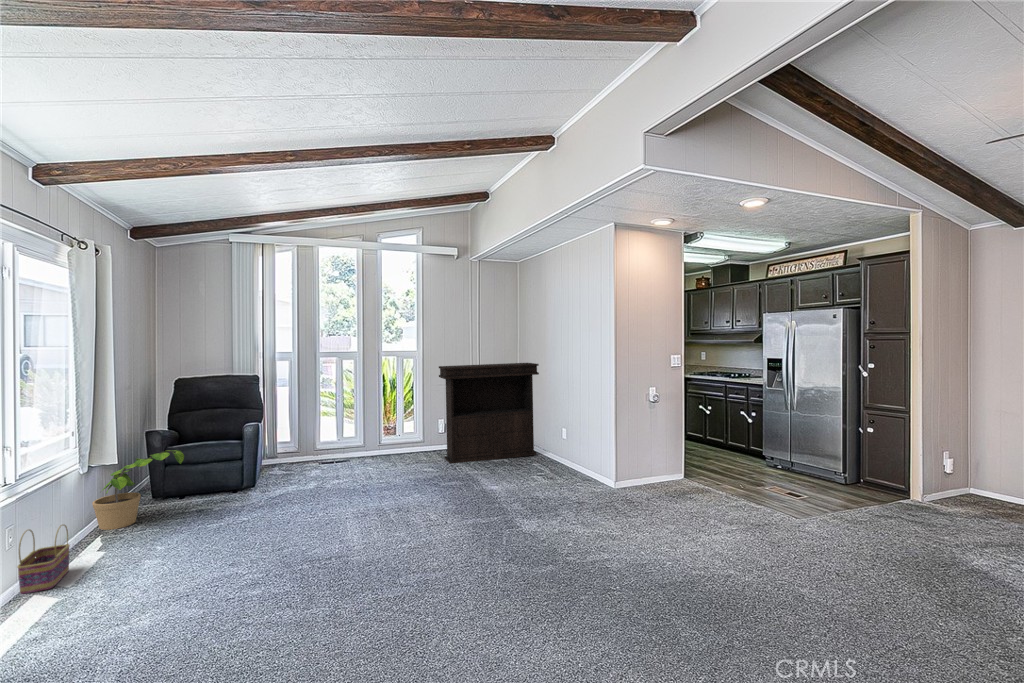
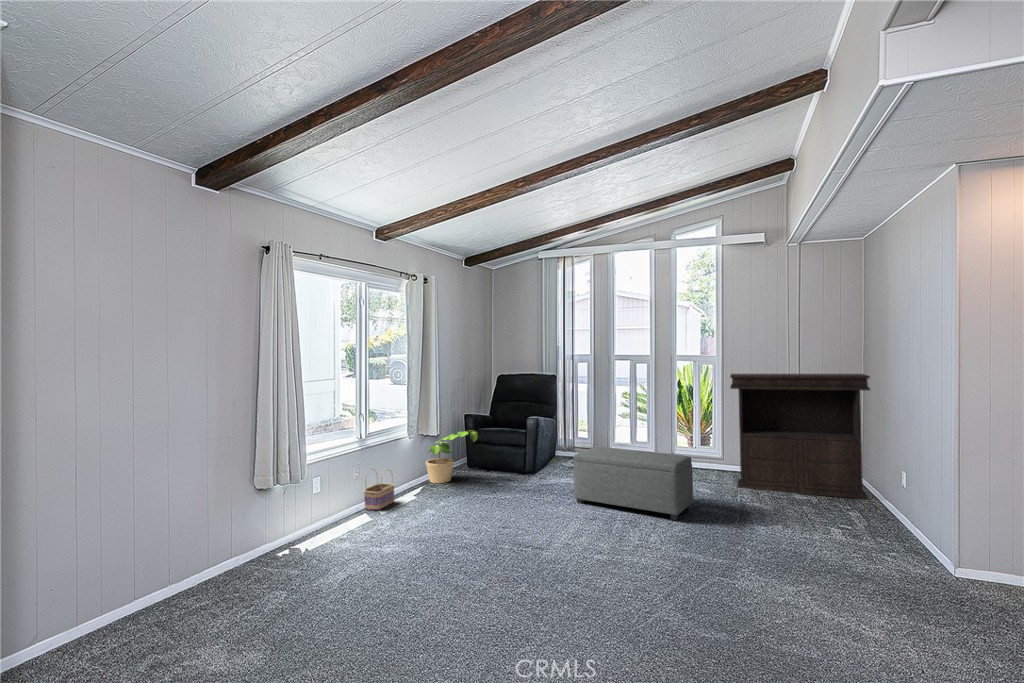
ottoman: none [326,442,439,509] -> present [573,447,693,520]

